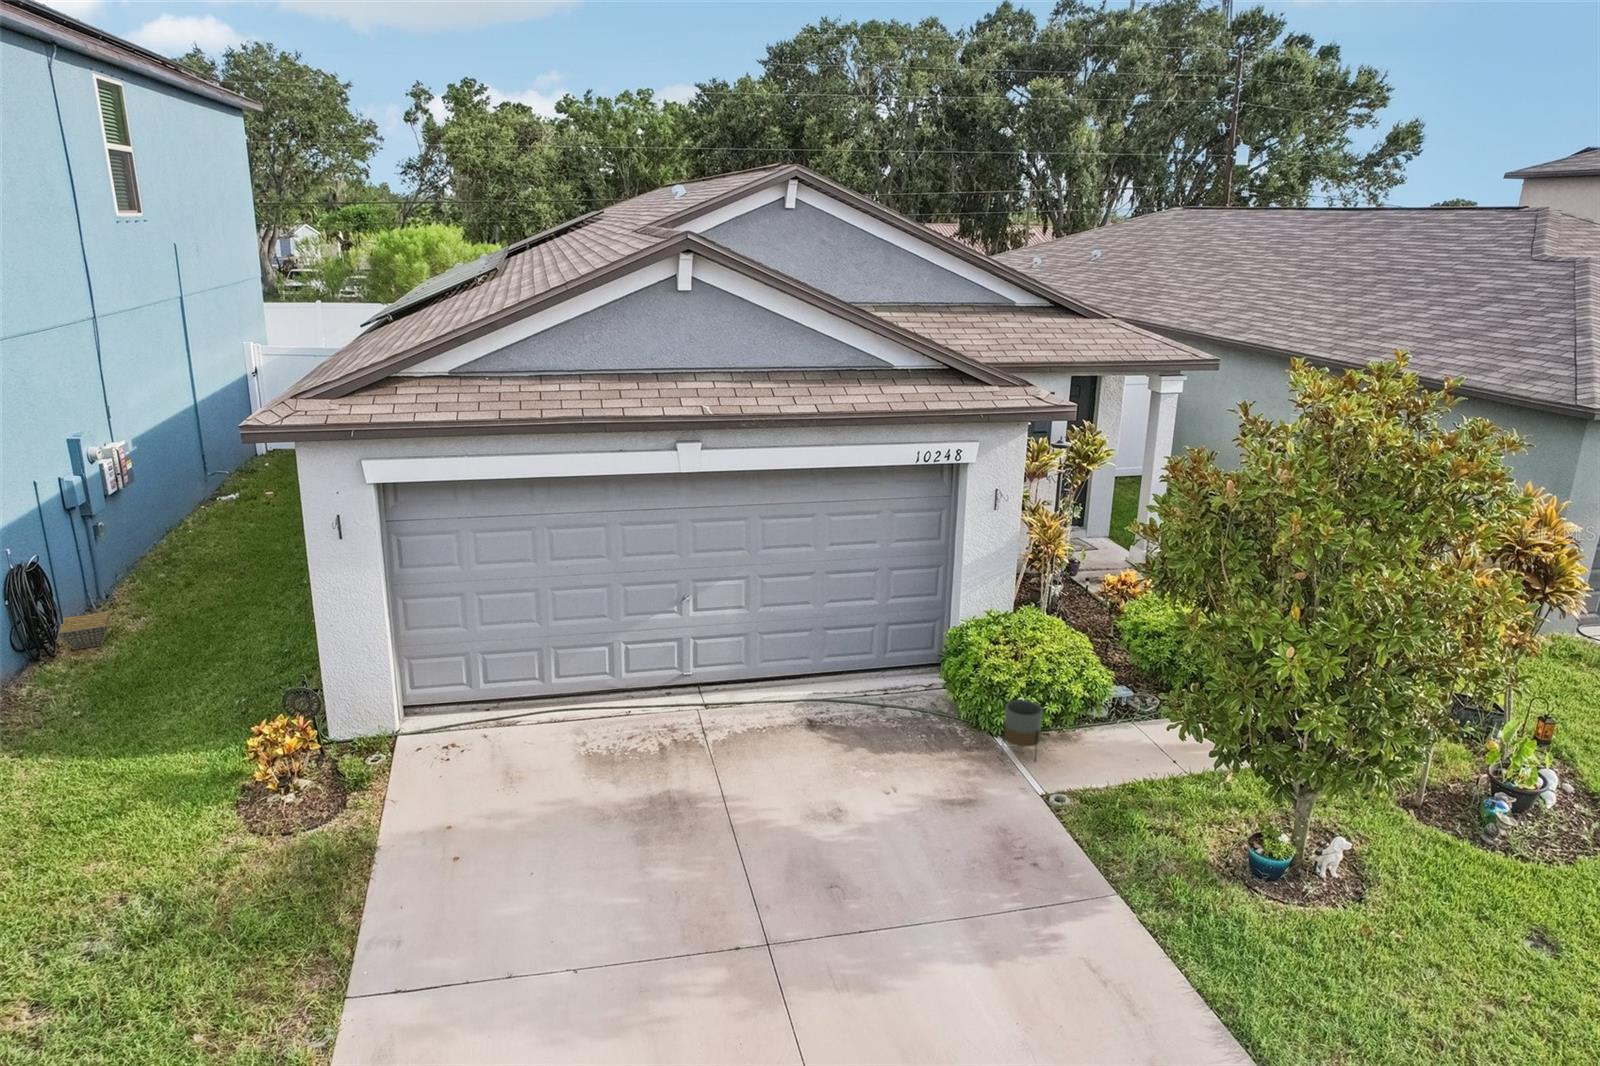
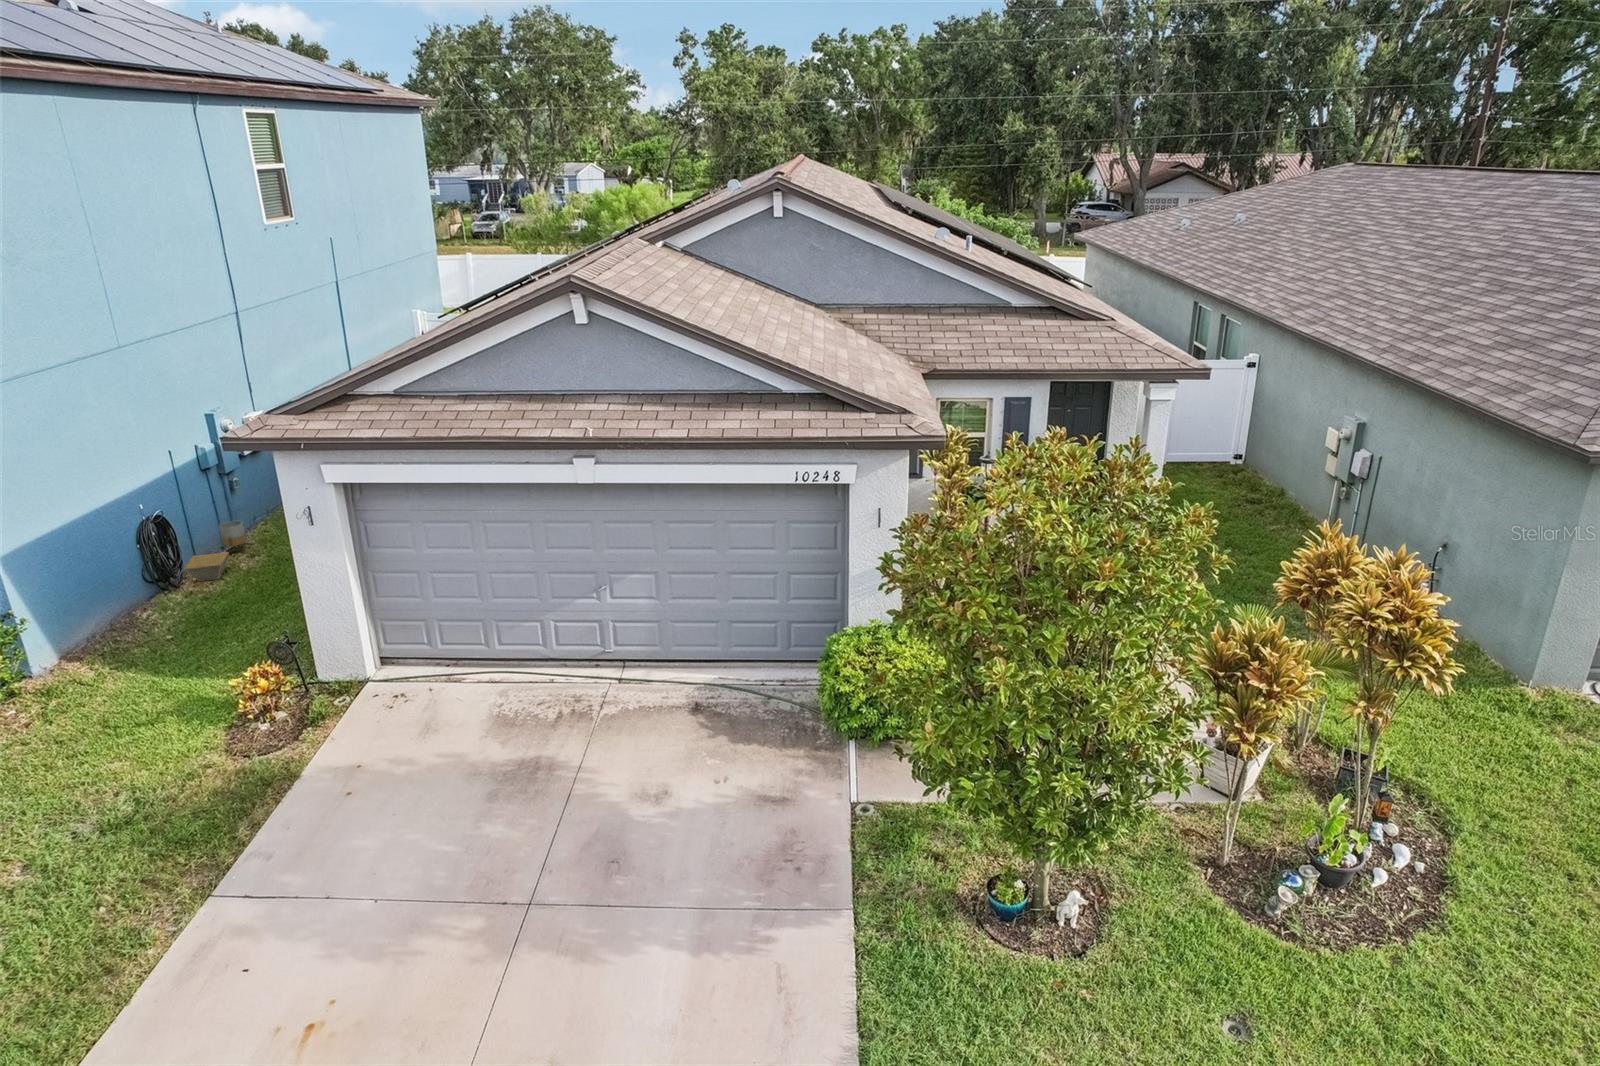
planter: present [1003,700,1042,747] -> present [219,521,247,552]

